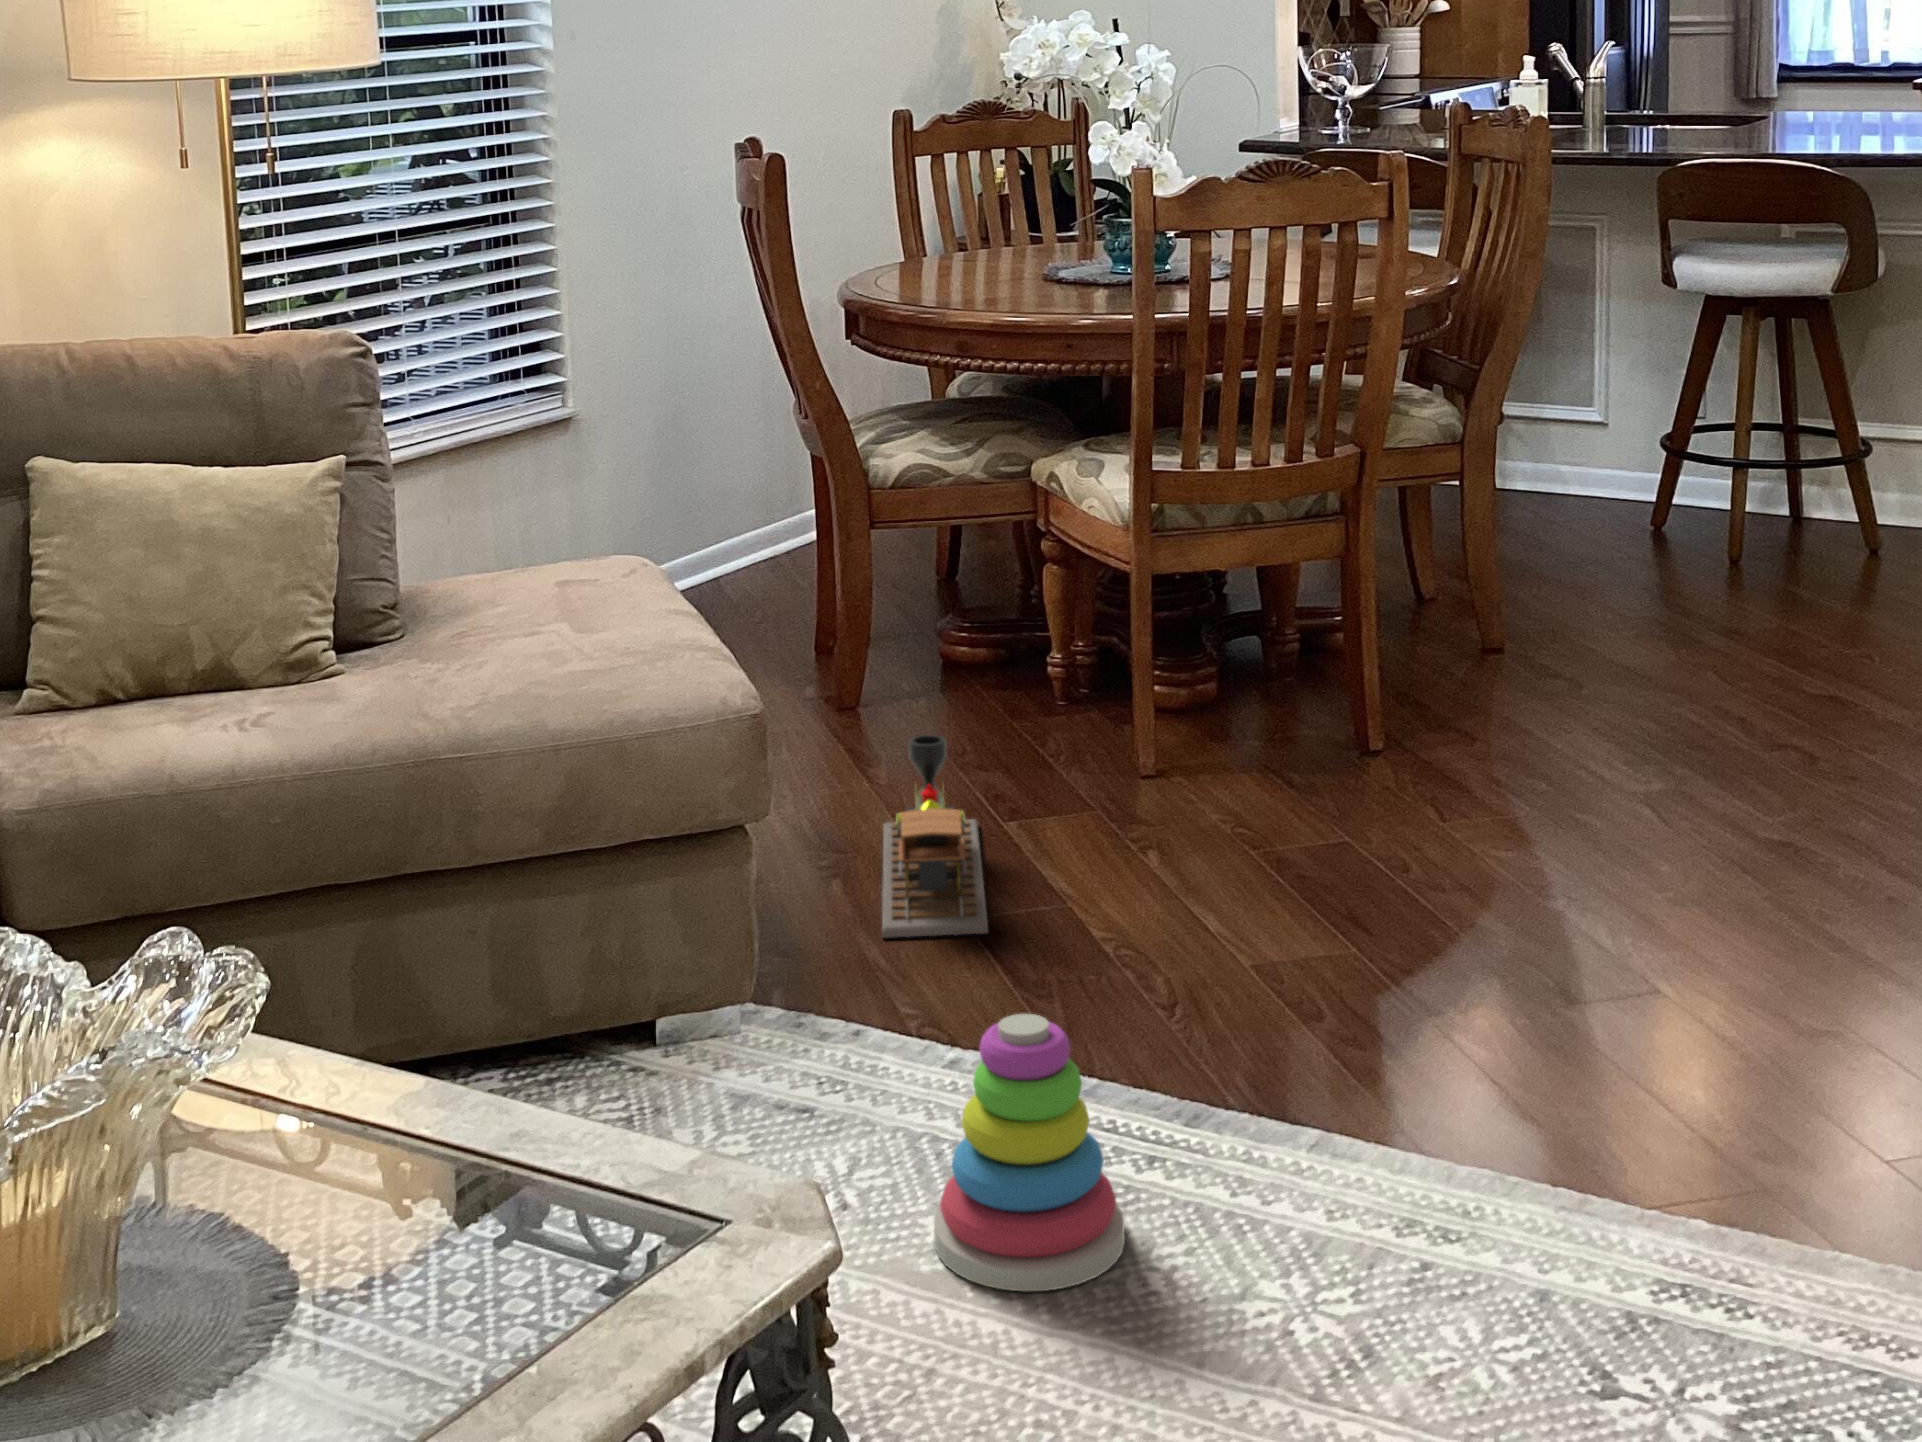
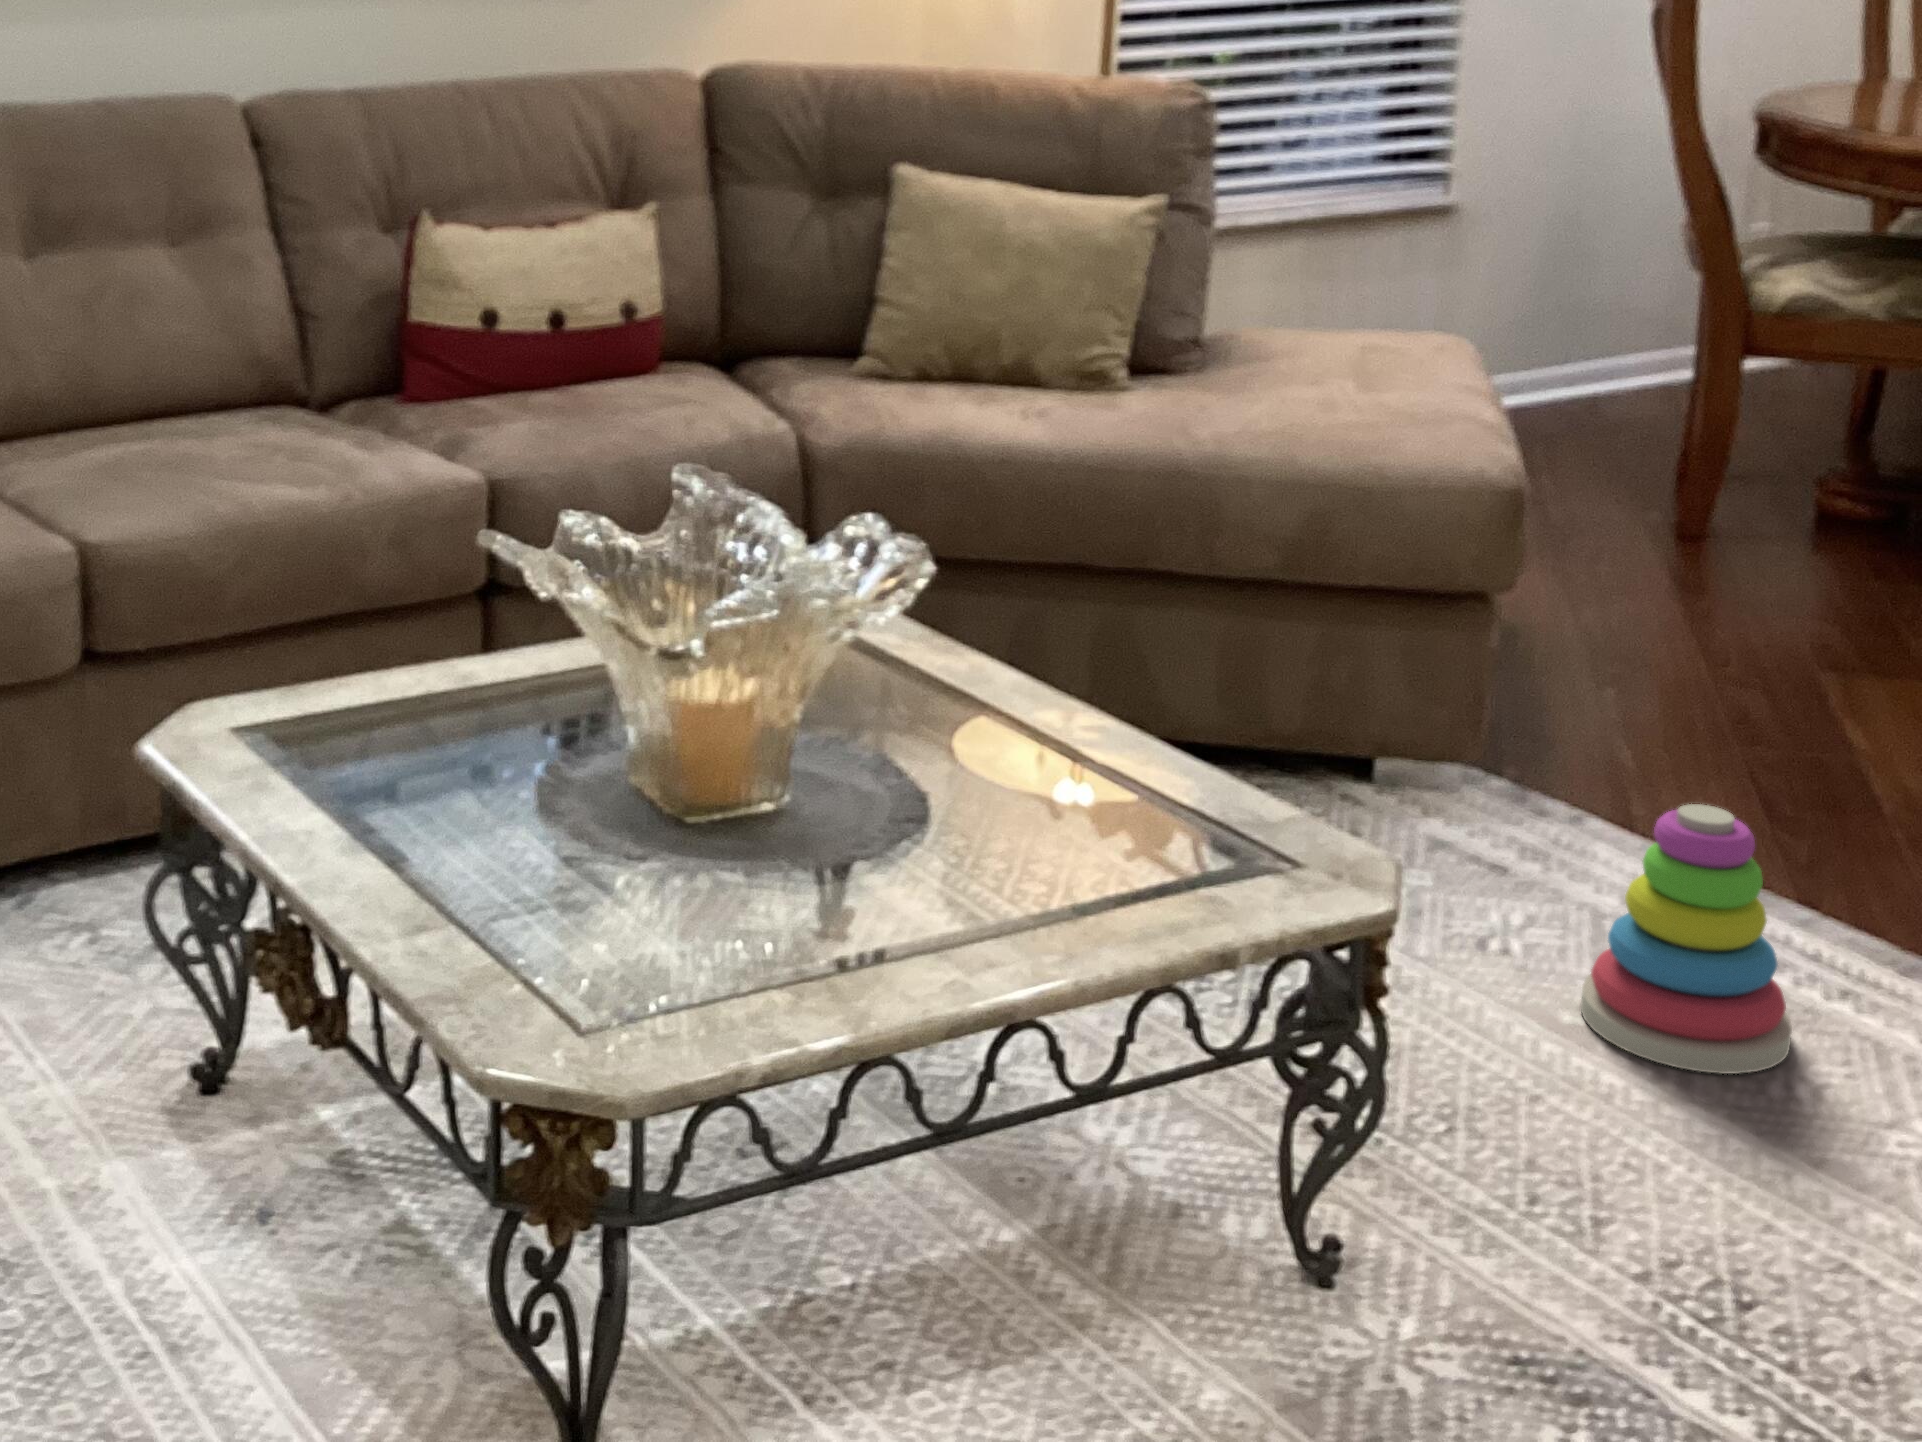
toy train: present [882,735,988,938] -> none [1643,565,1800,771]

